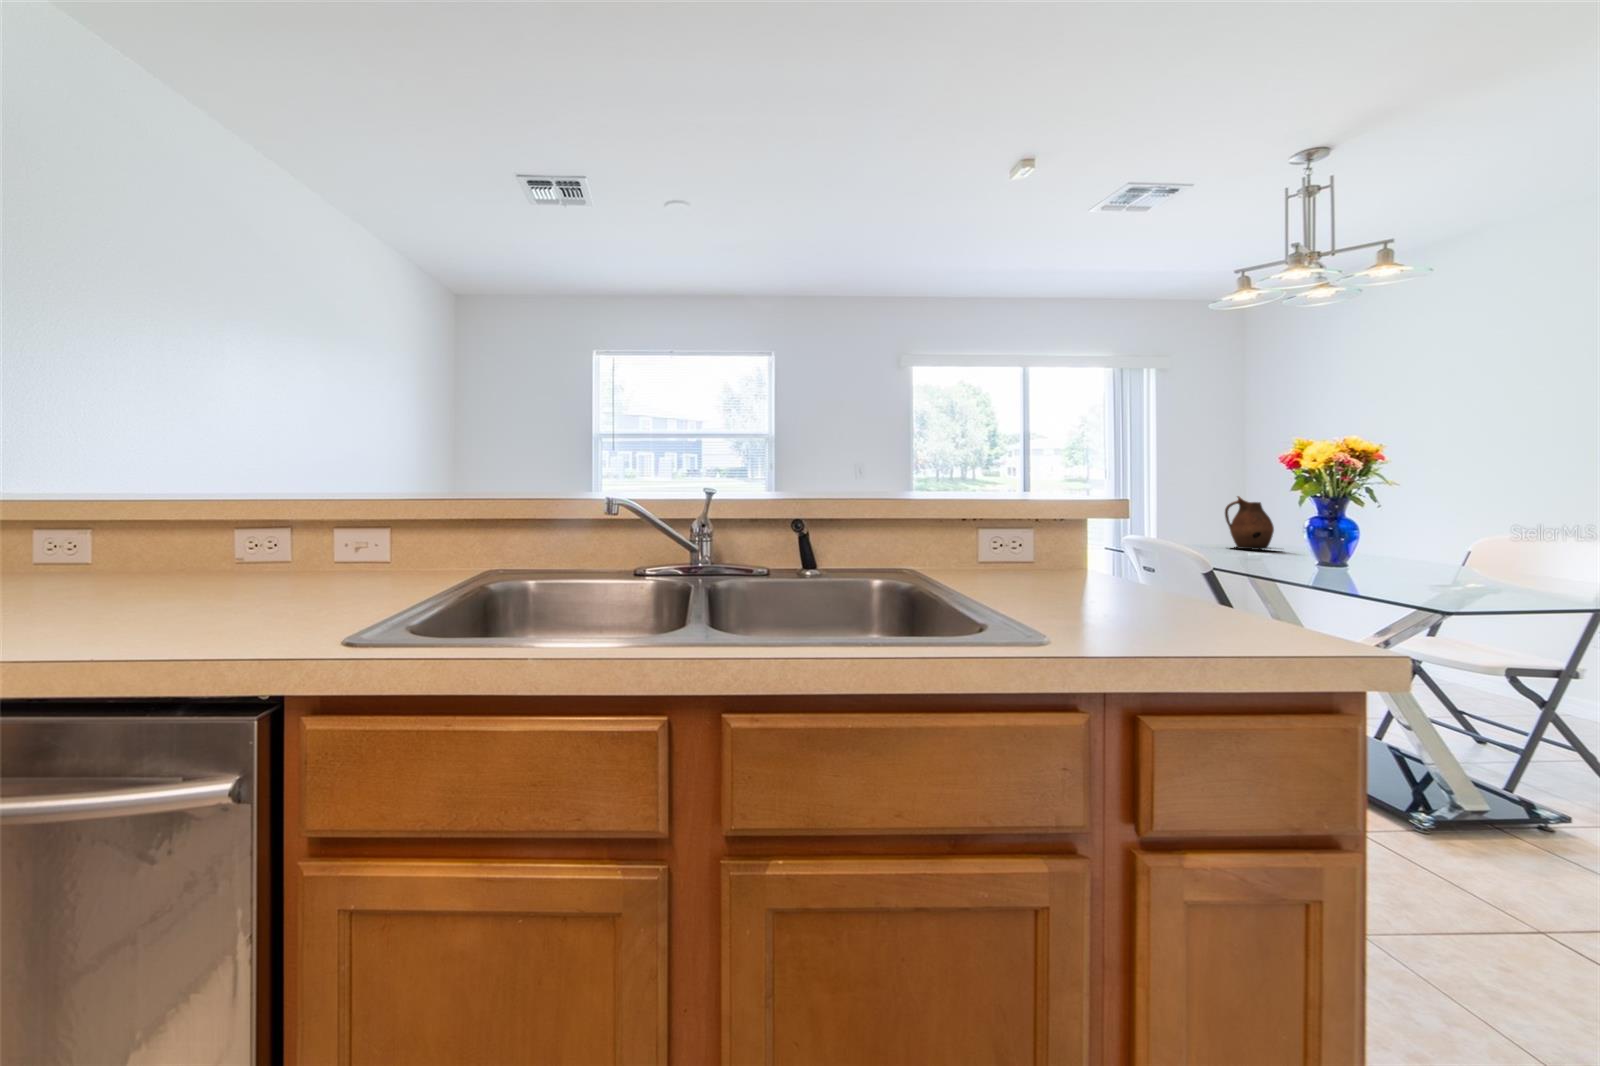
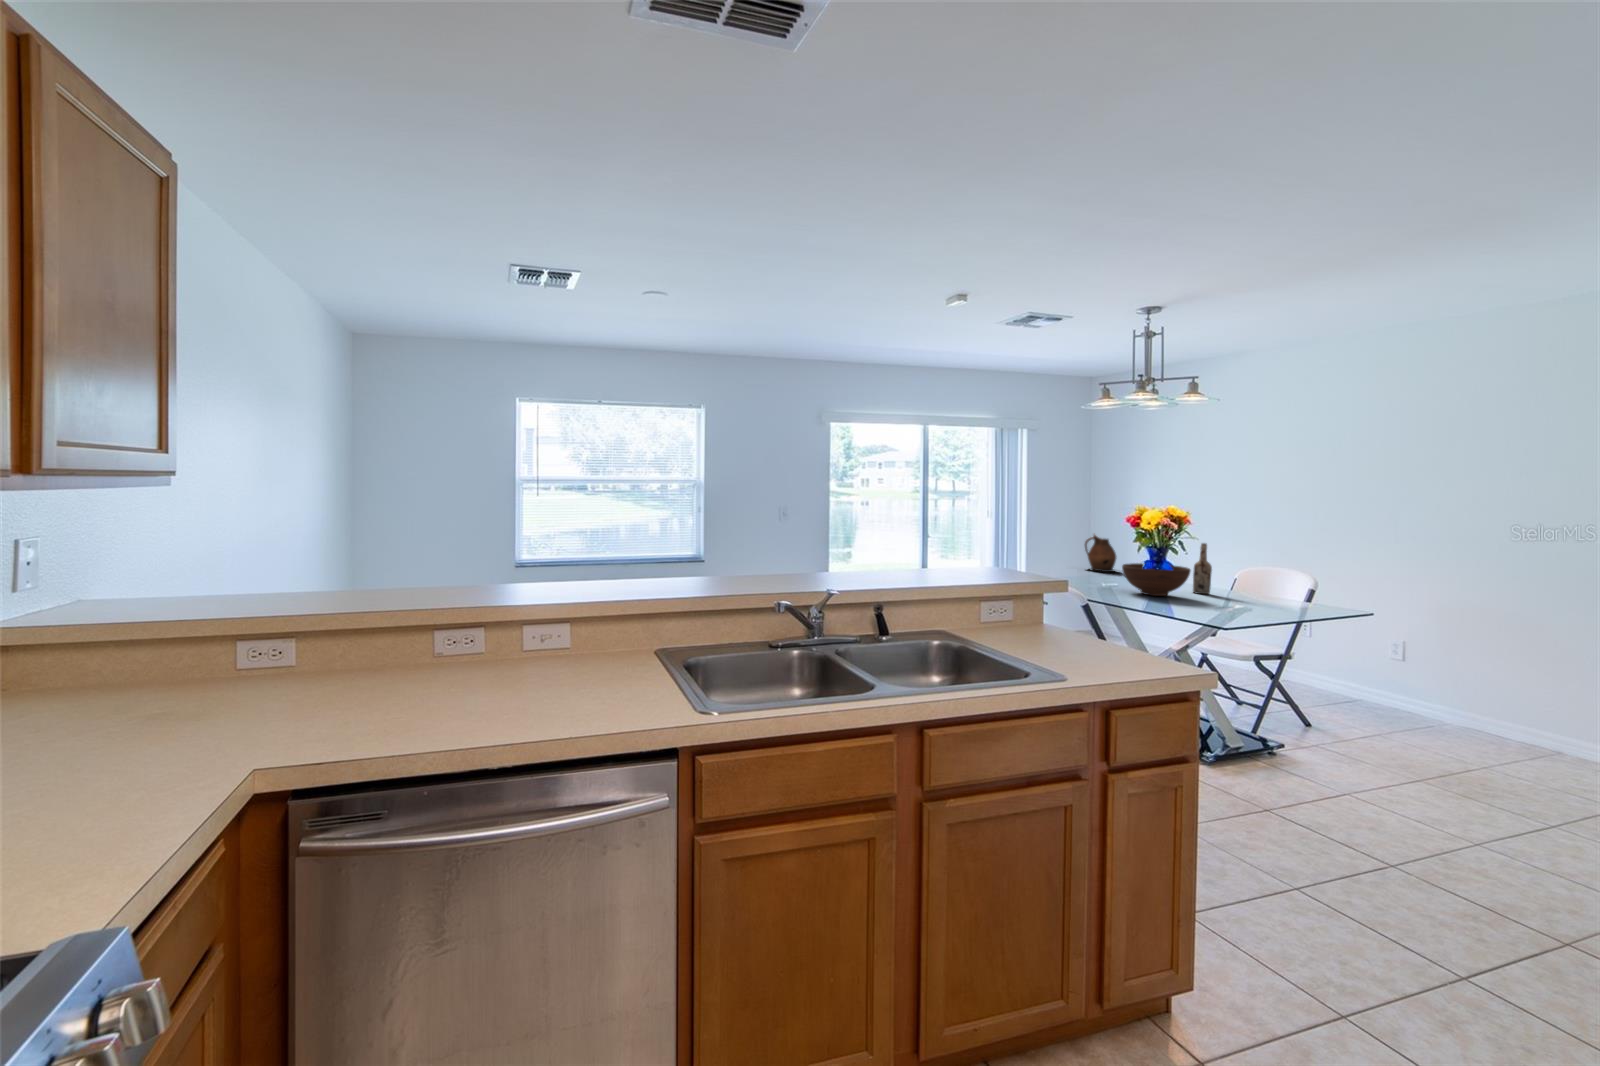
wine bottle: none [1394,491,1425,570] -> present [1193,543,1212,594]
fruit bowl: none [1271,523,1387,569] -> present [1122,563,1191,596]

